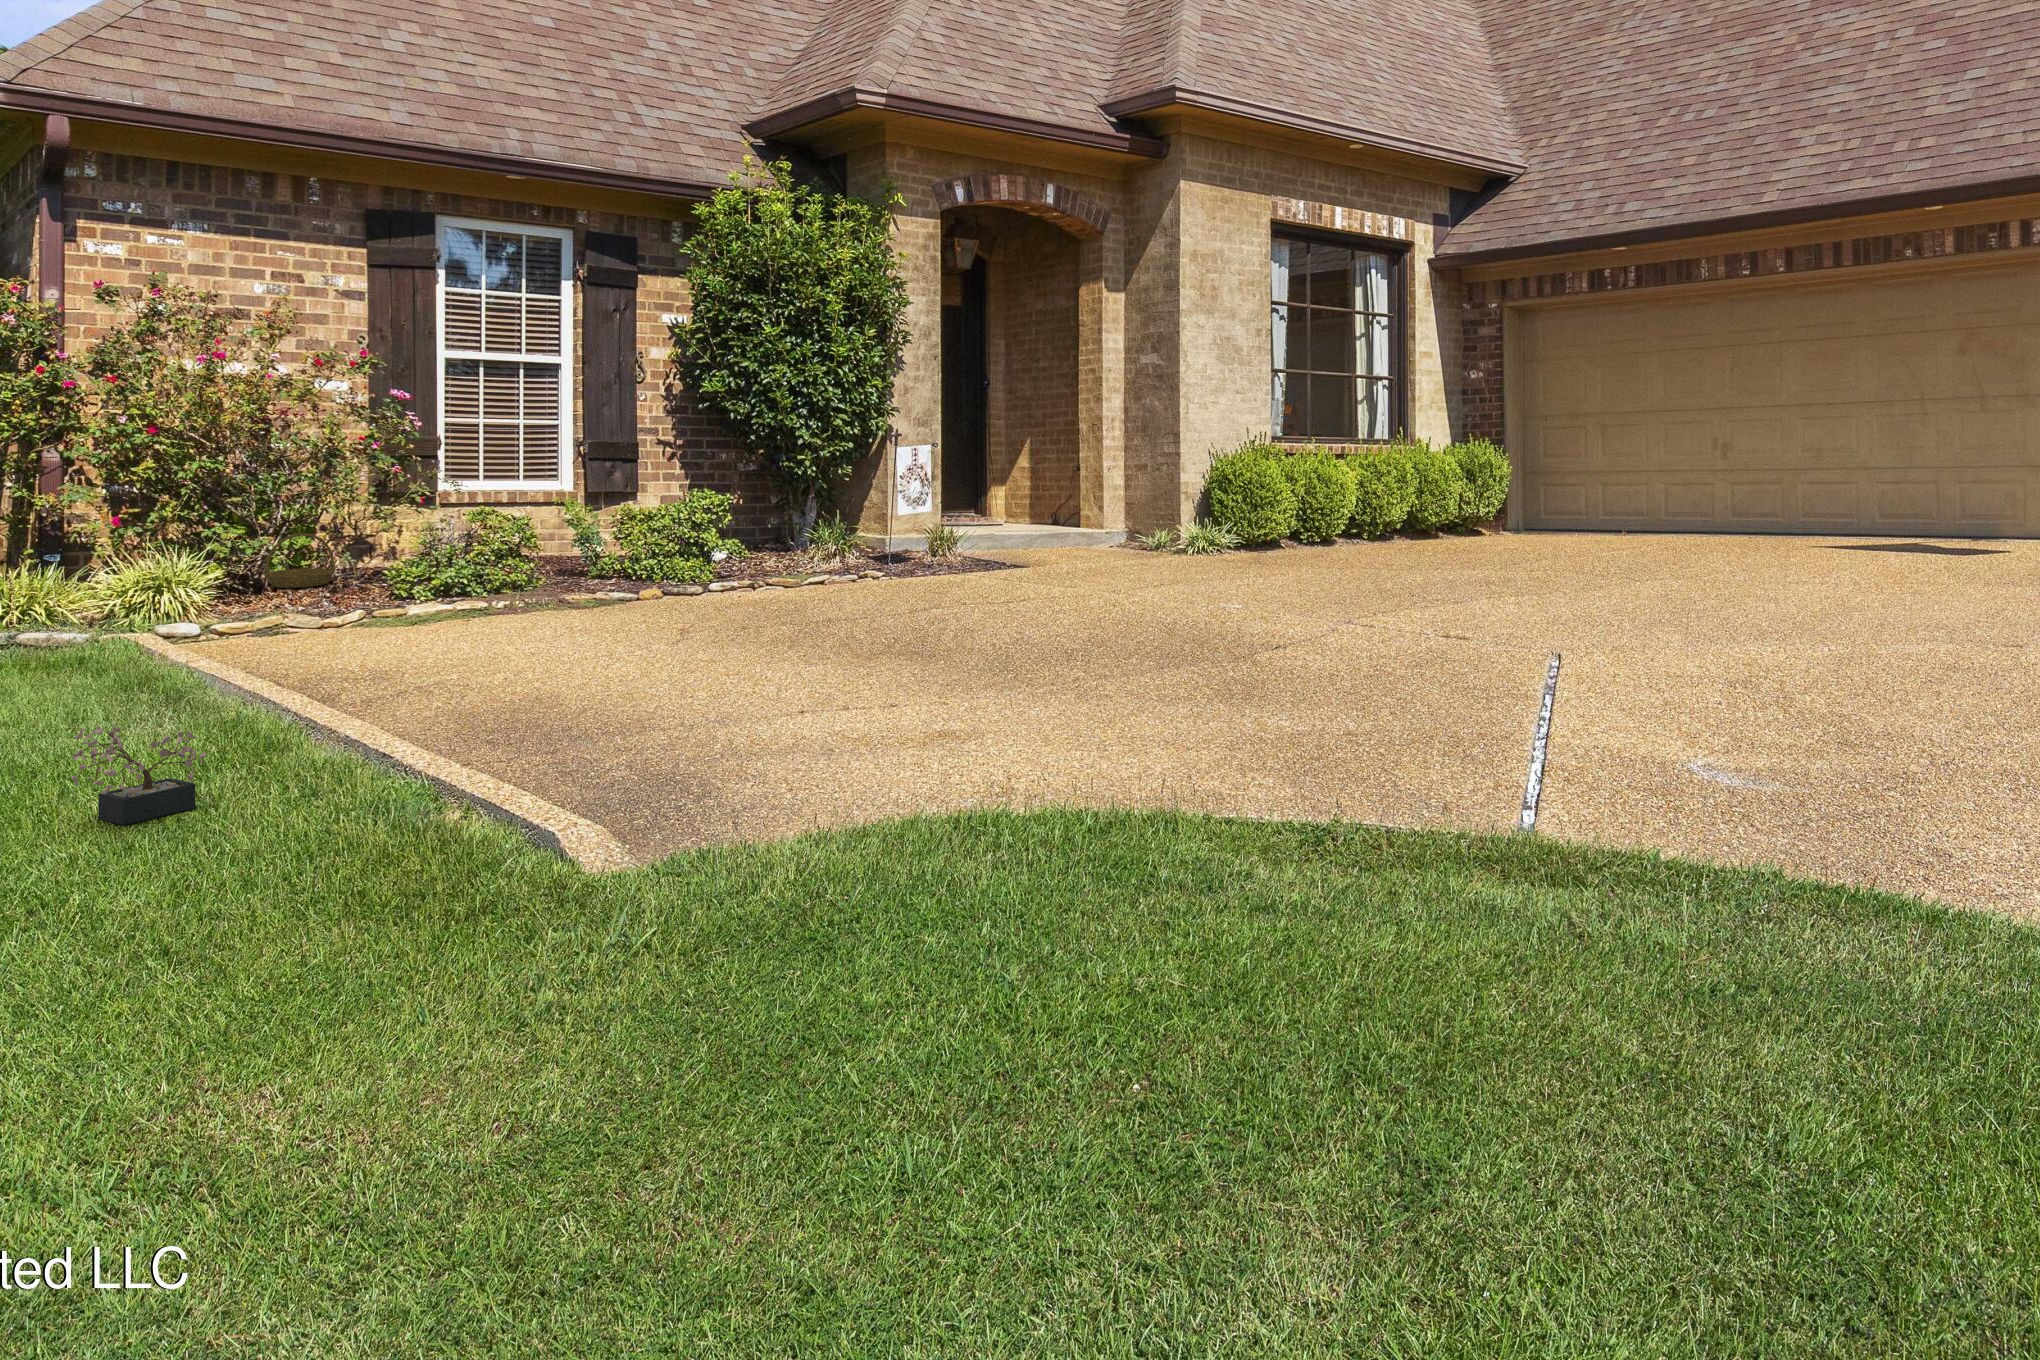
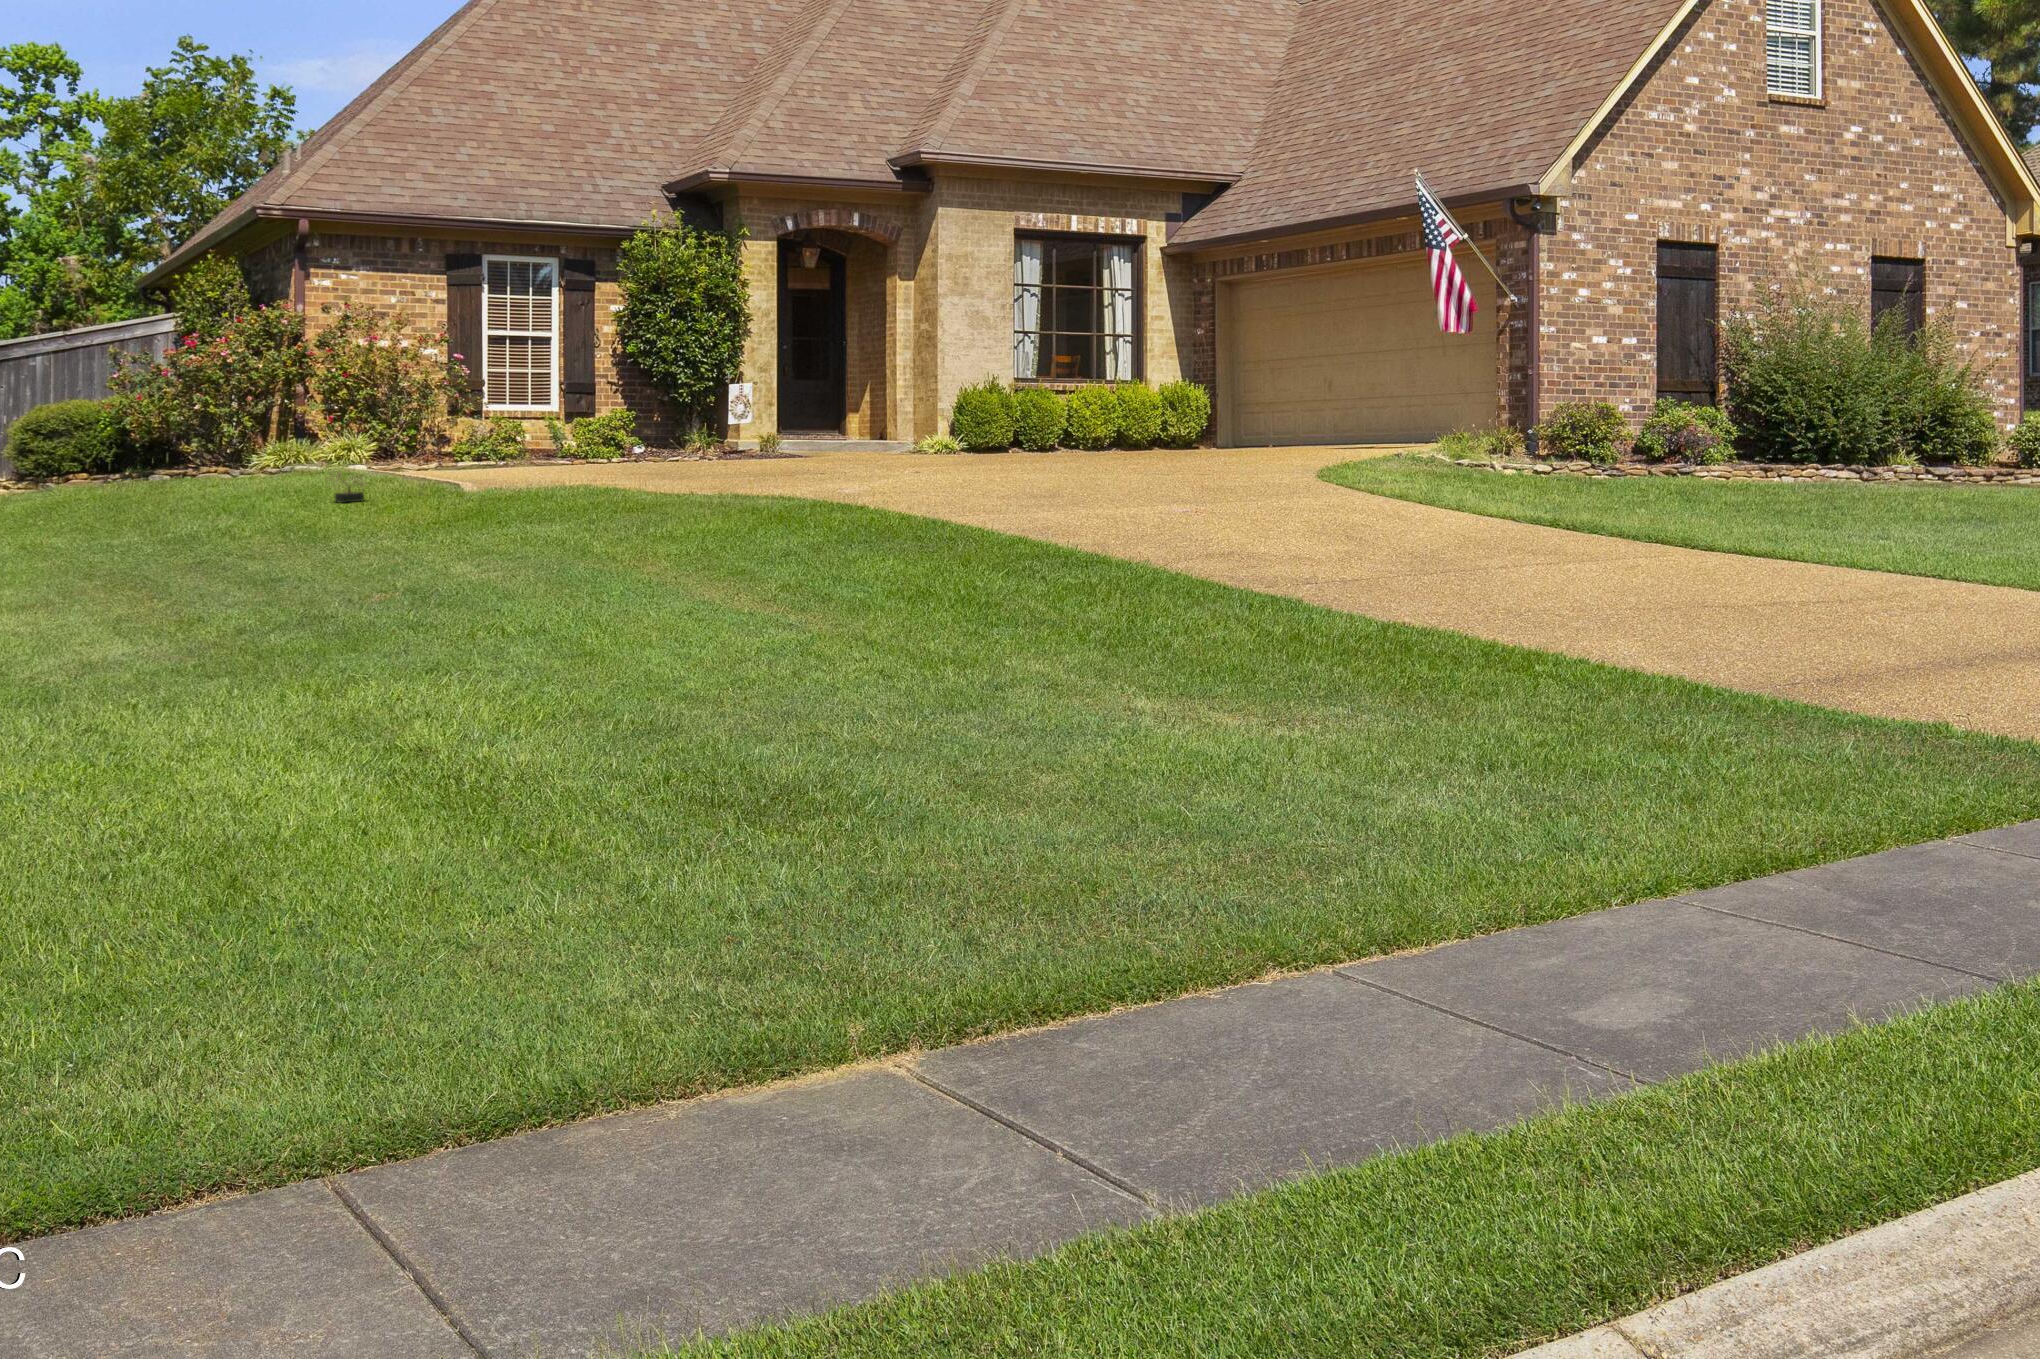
basket: present [264,533,335,588] -> none [399,430,432,458]

